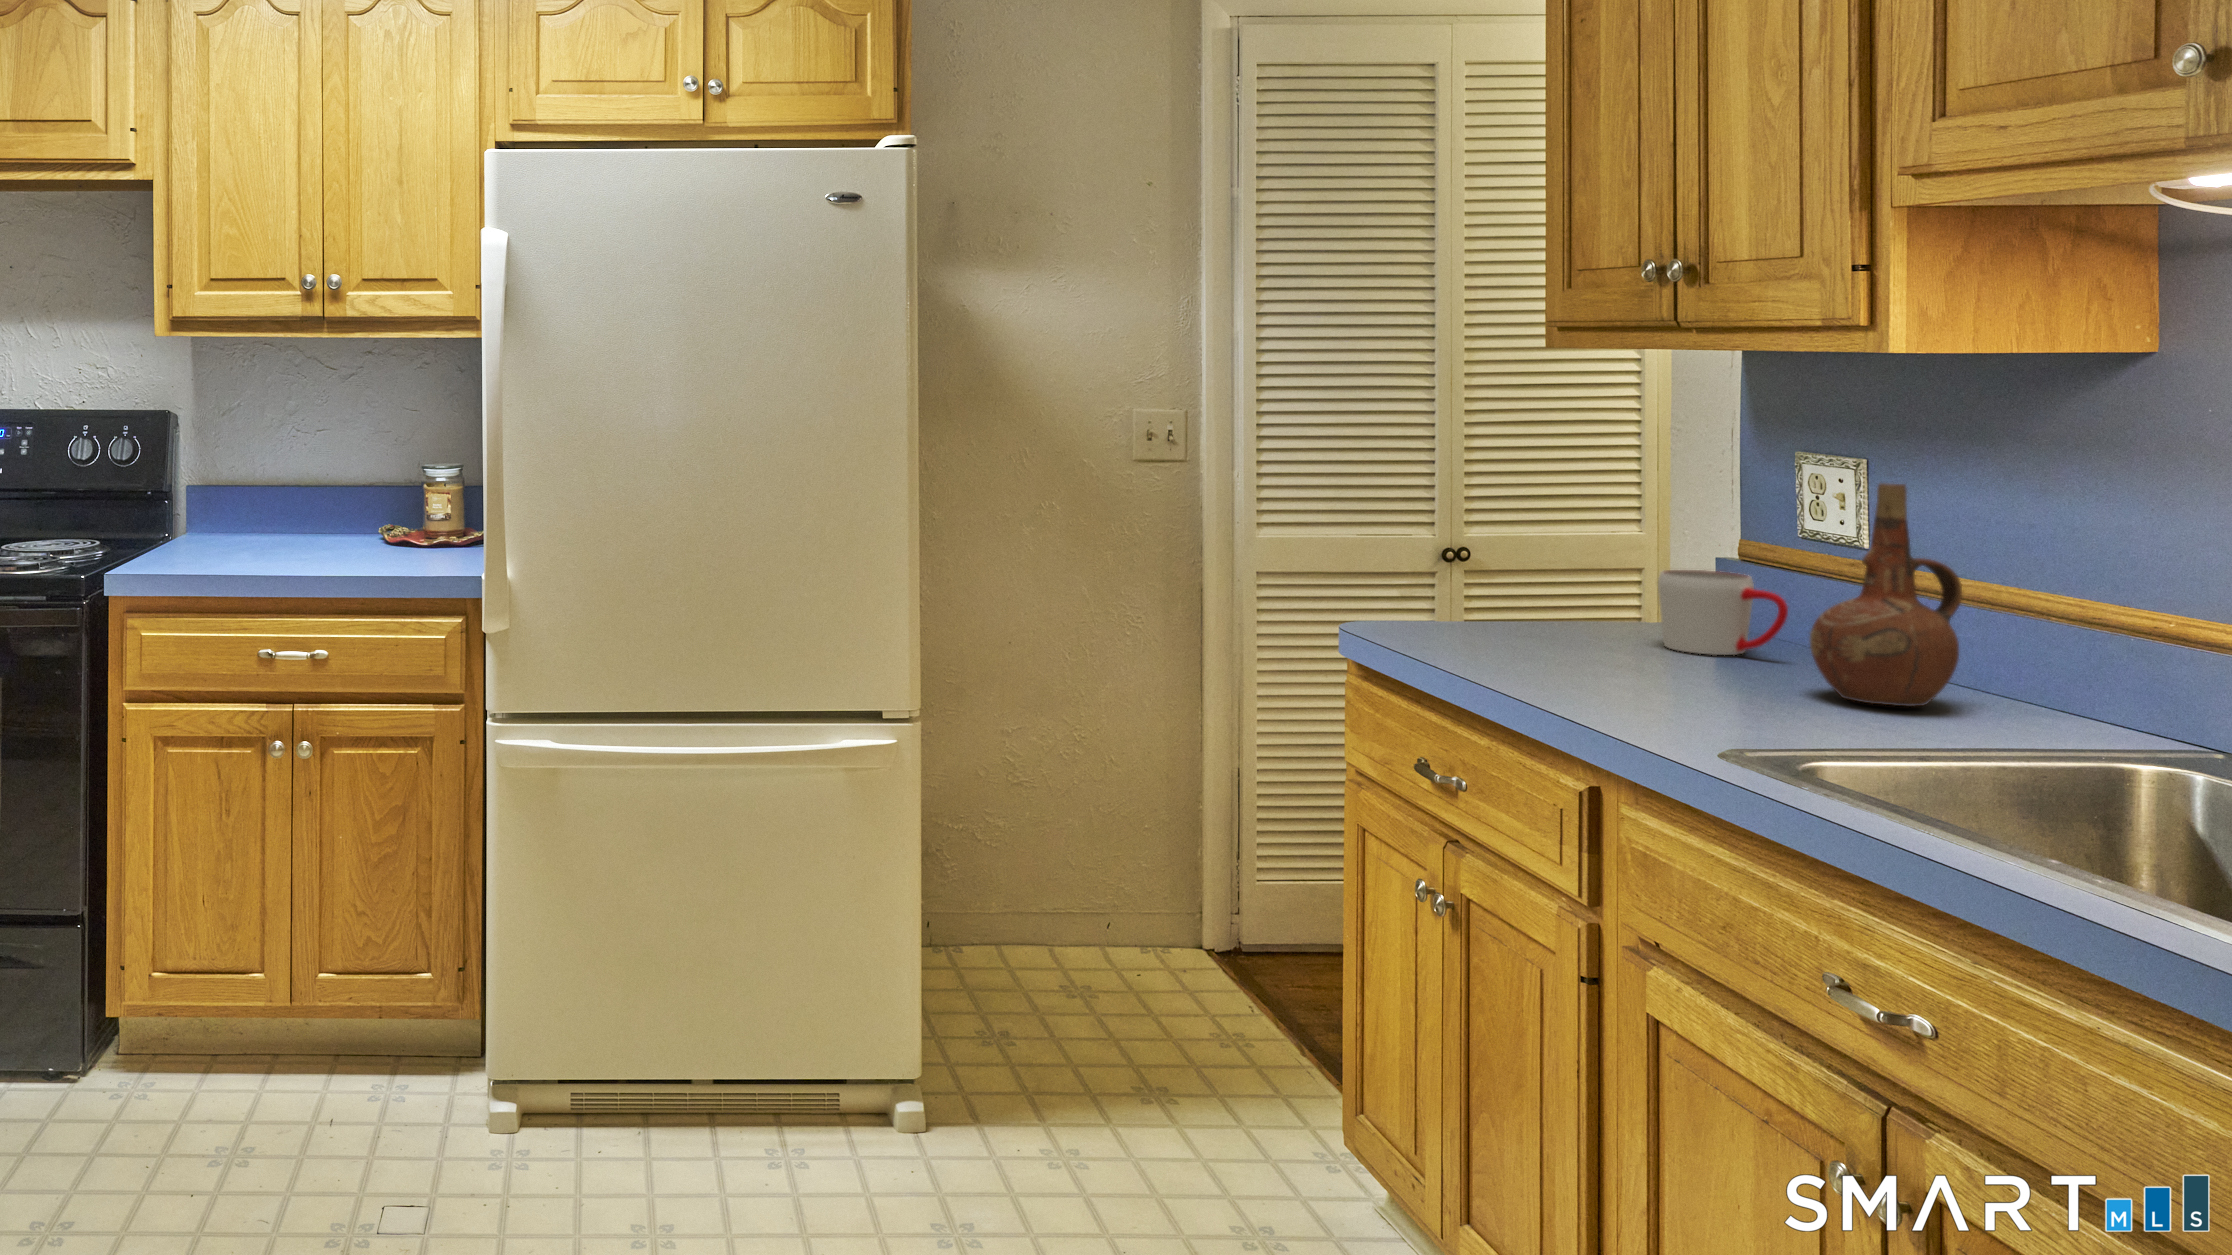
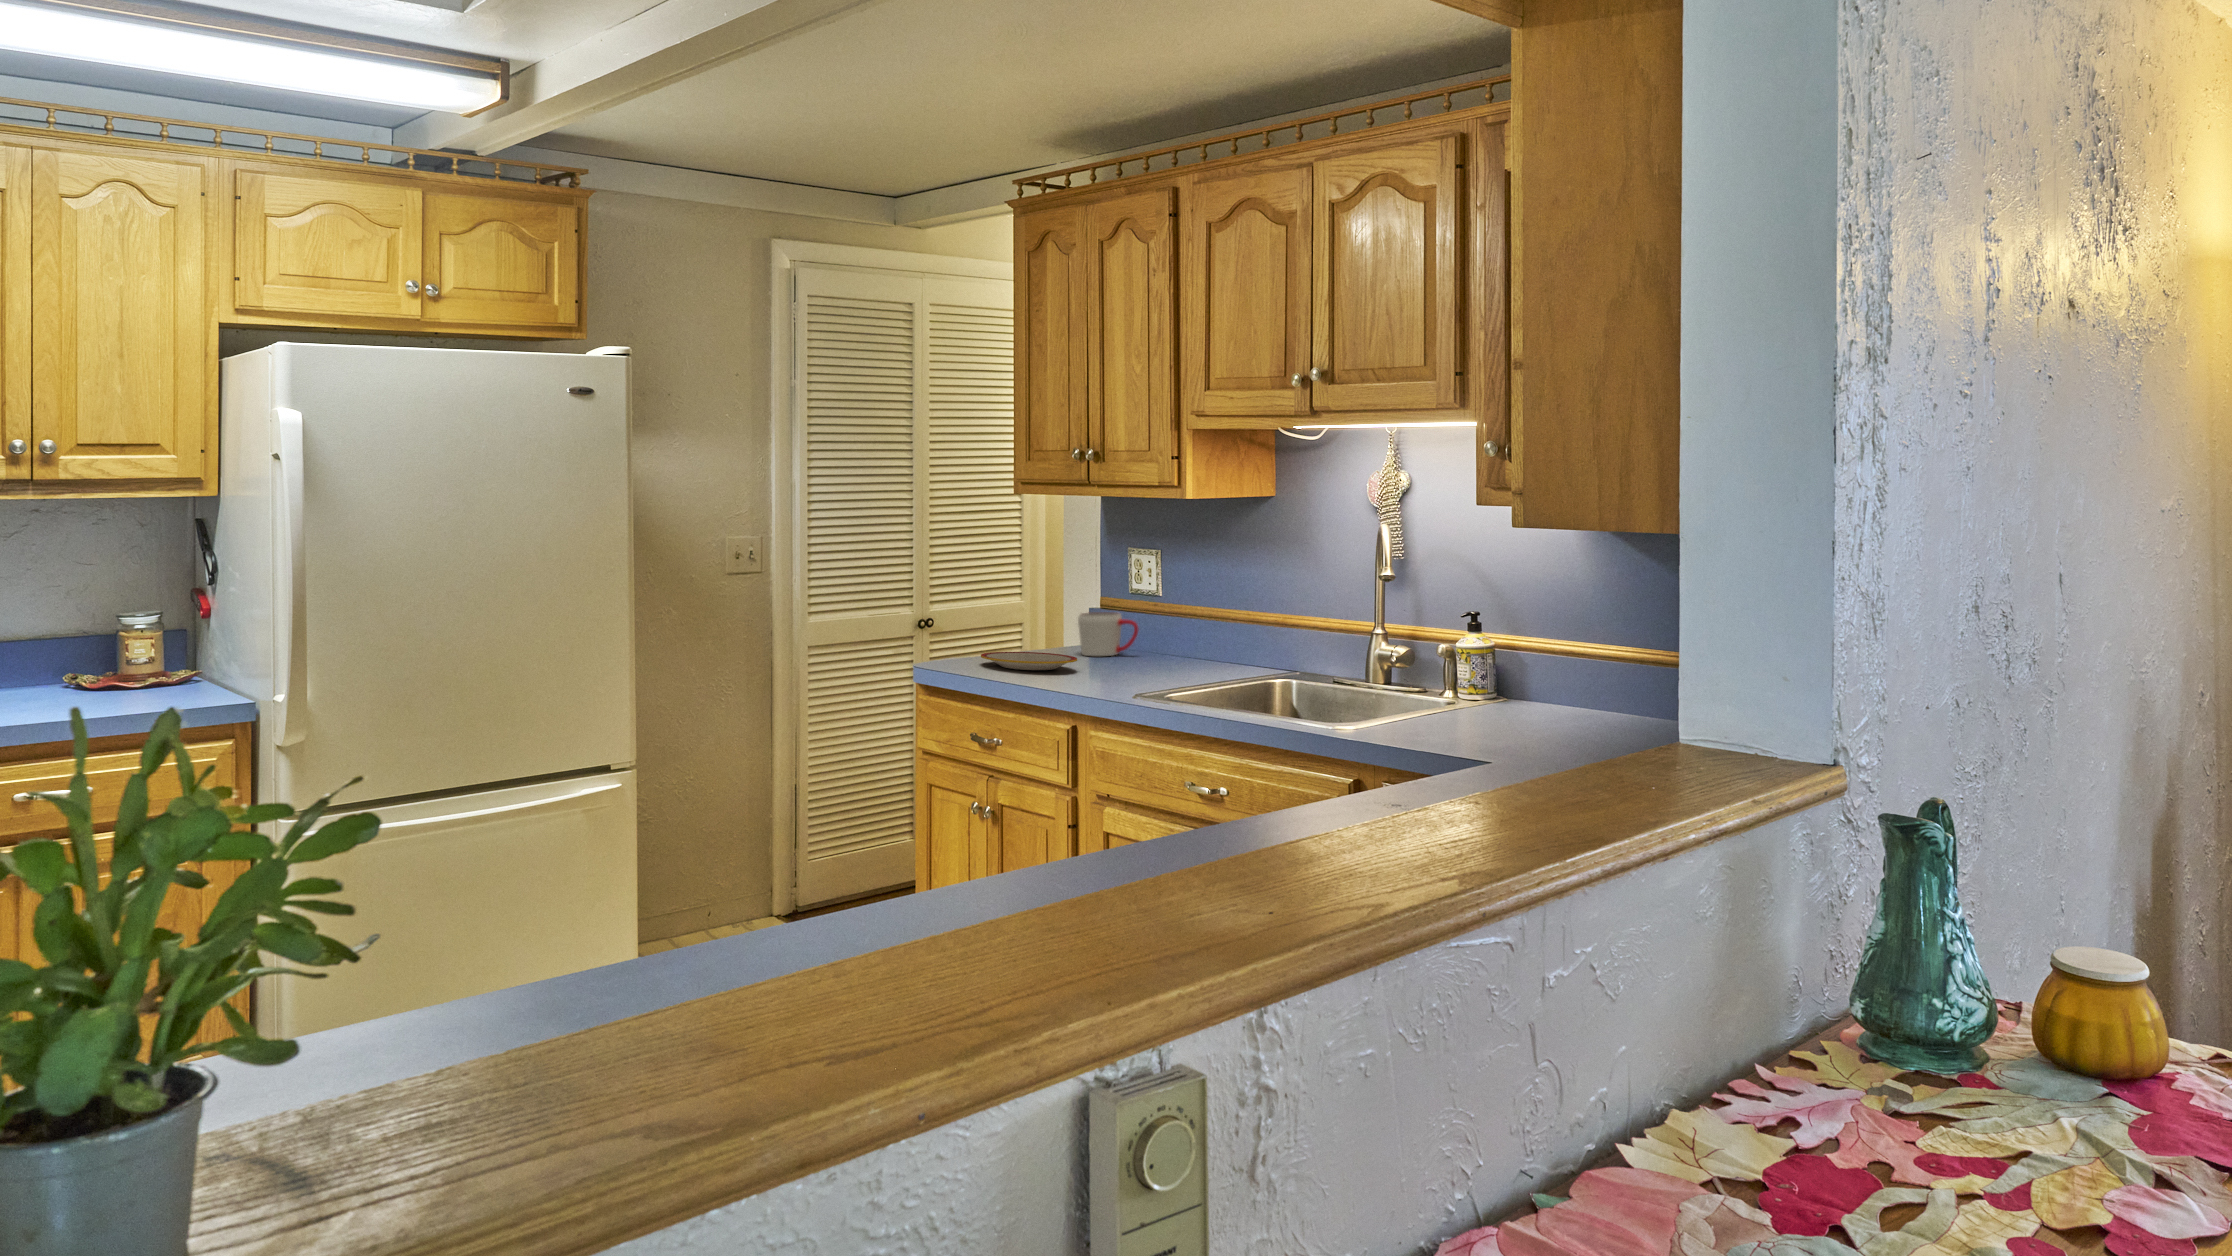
ceramic pitcher: present [1810,483,1962,706] -> none [1154,561,1213,669]
plate: none [1447,623,1629,669] -> present [981,652,1077,670]

